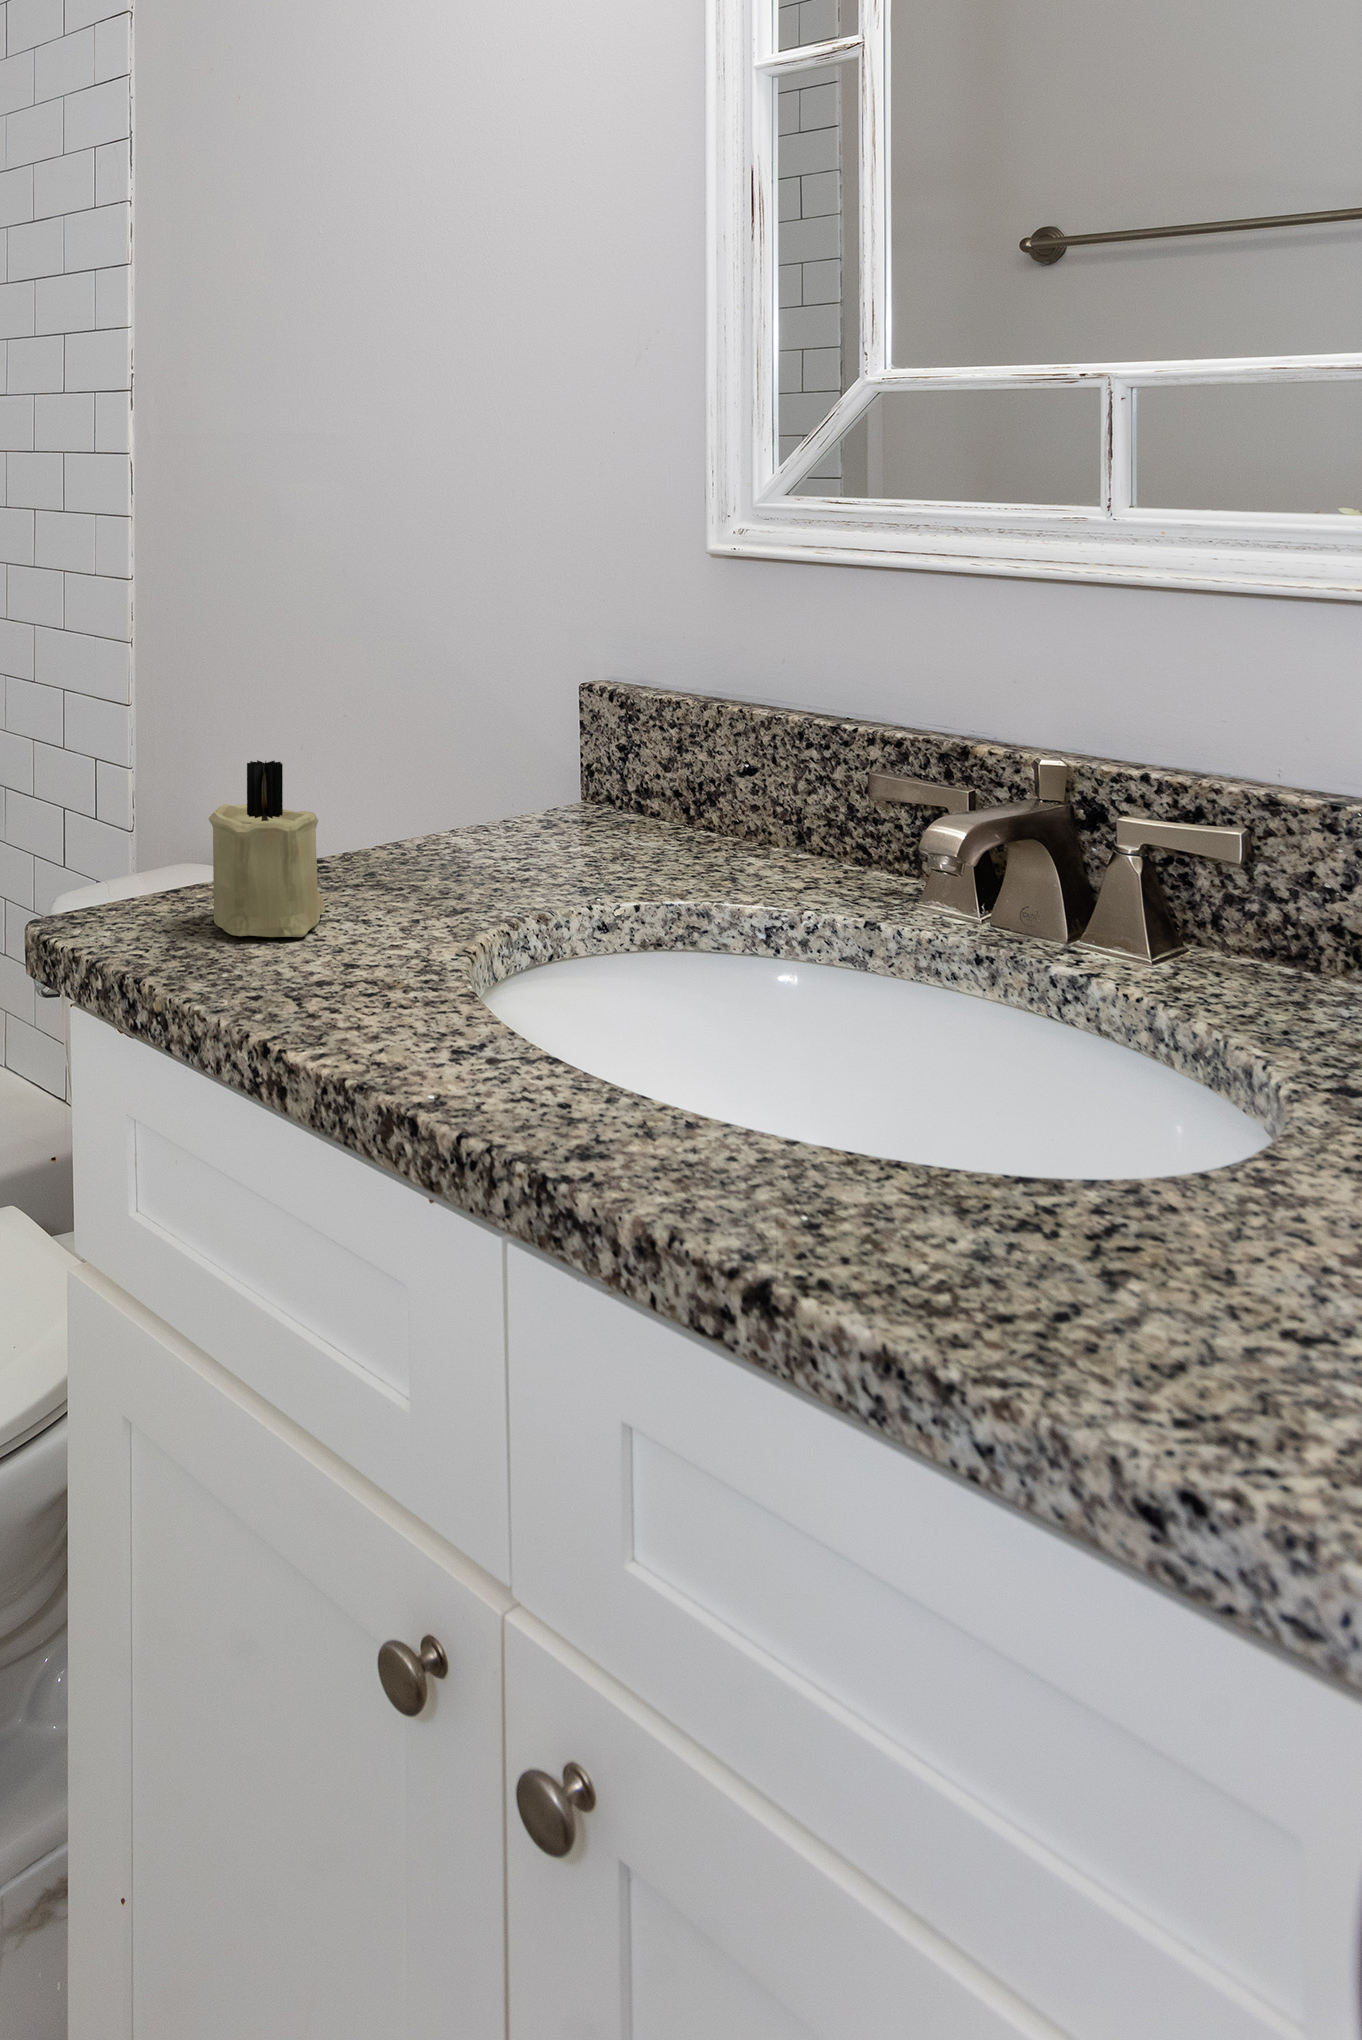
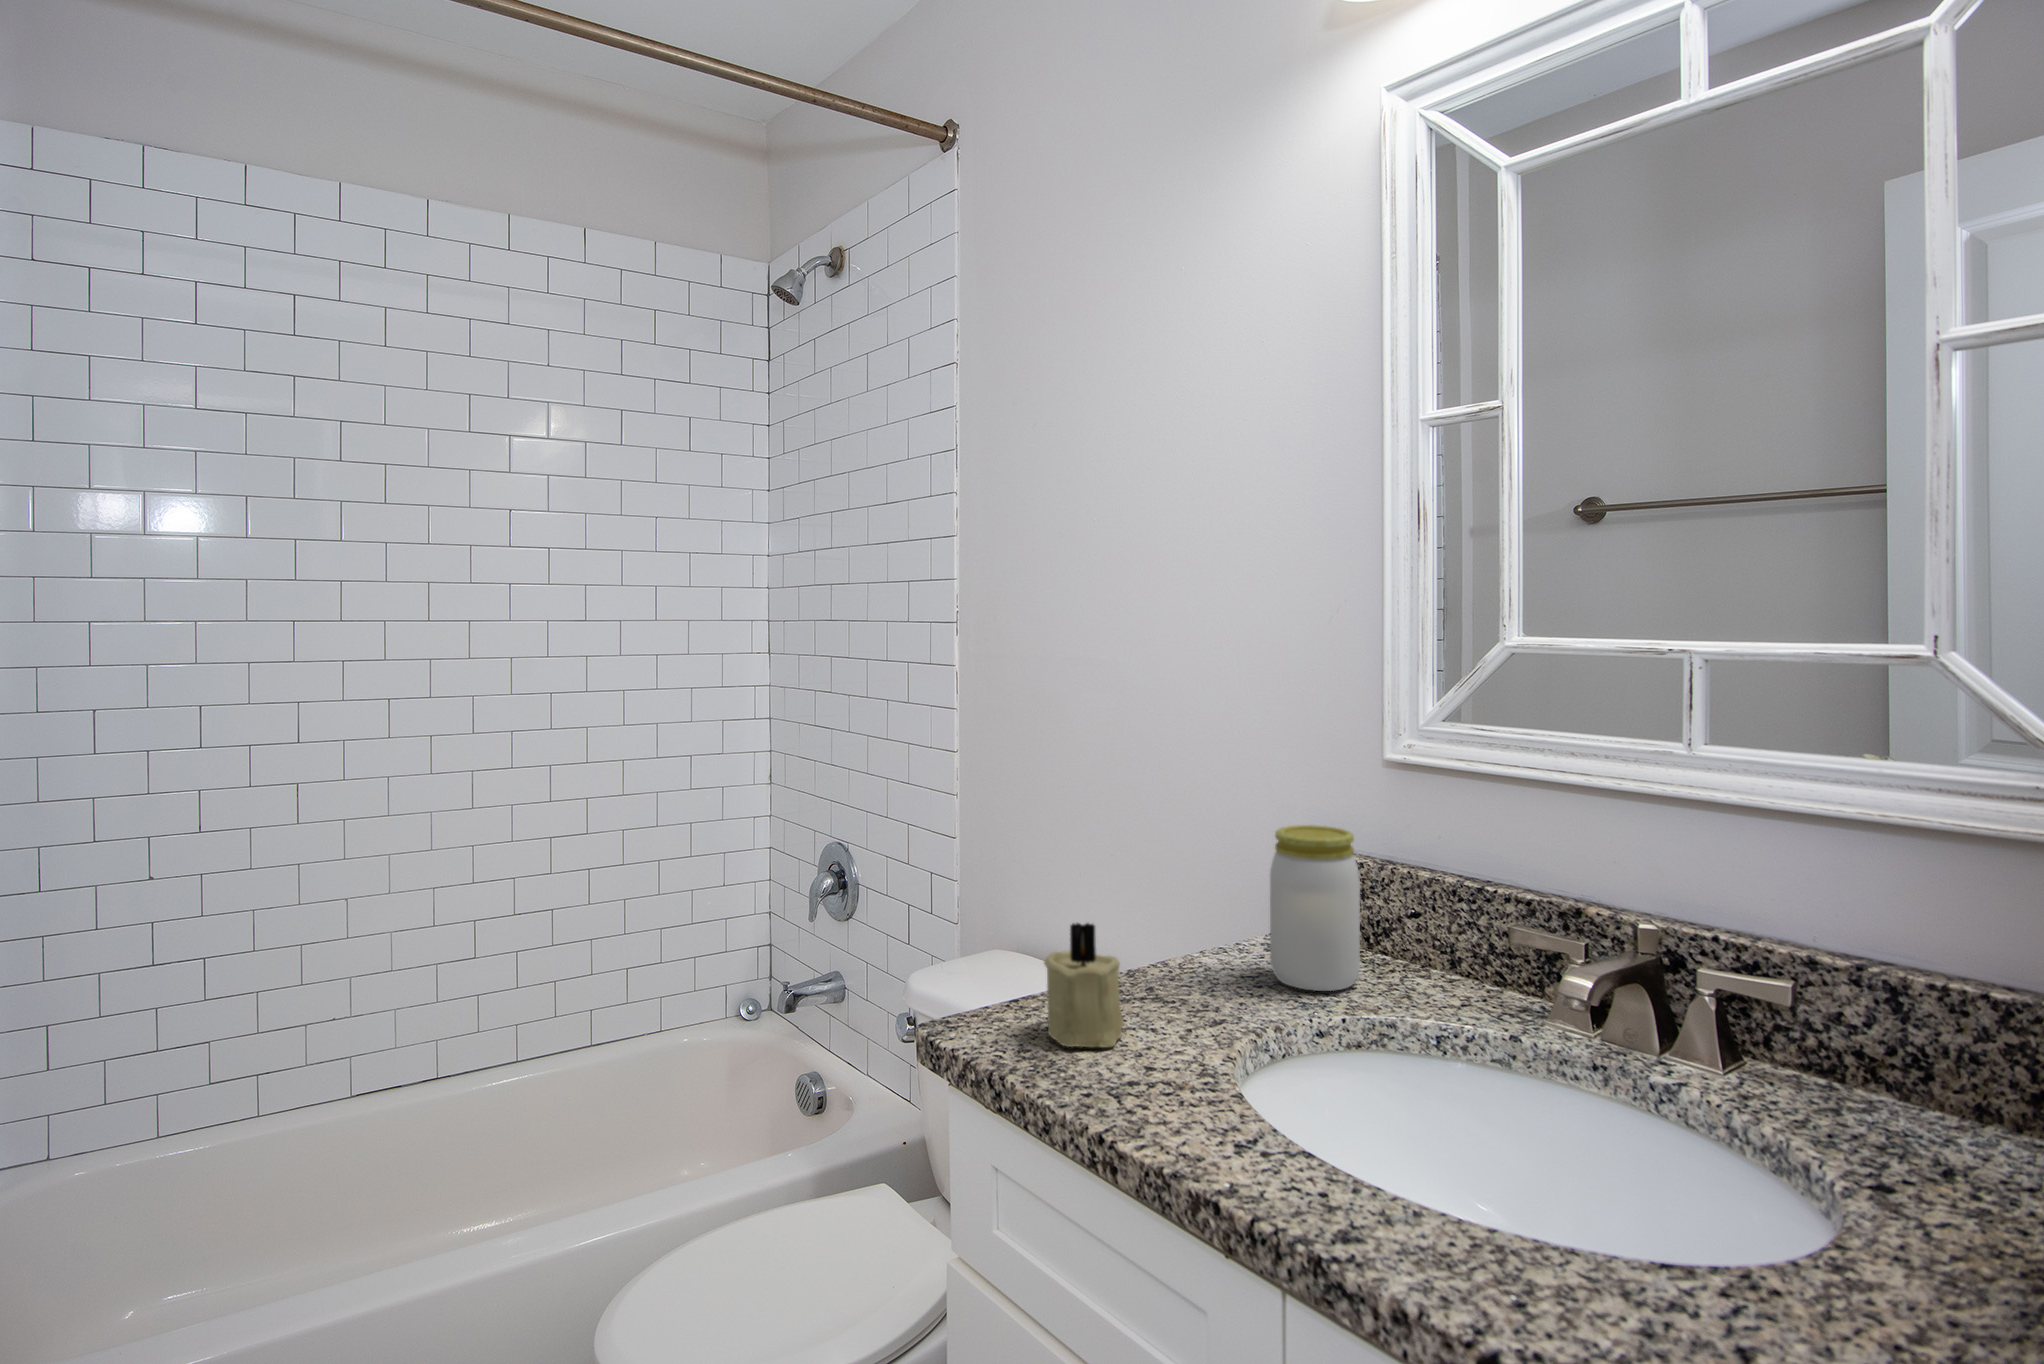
jar: none [544,641,669,871] -> present [1270,825,1360,991]

